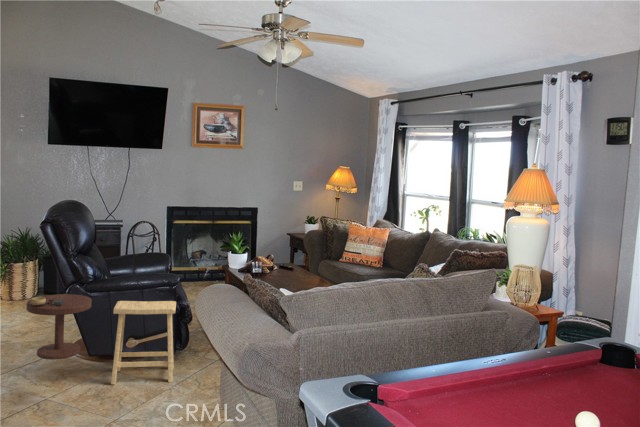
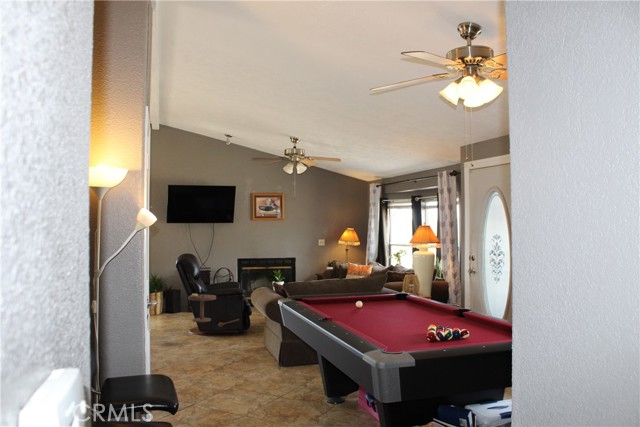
footstool: present [111,301,176,385] -> none [223,300,253,340]

